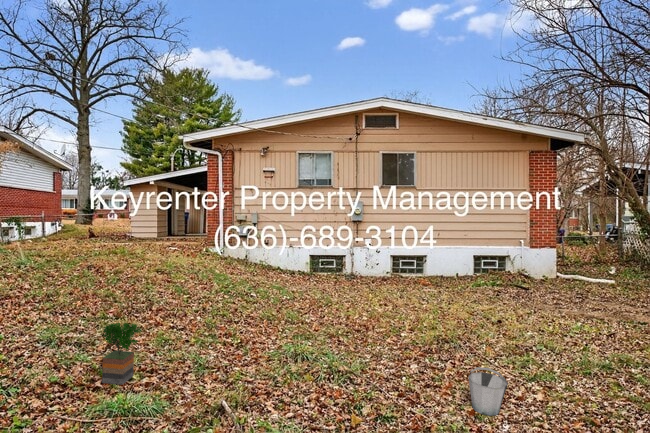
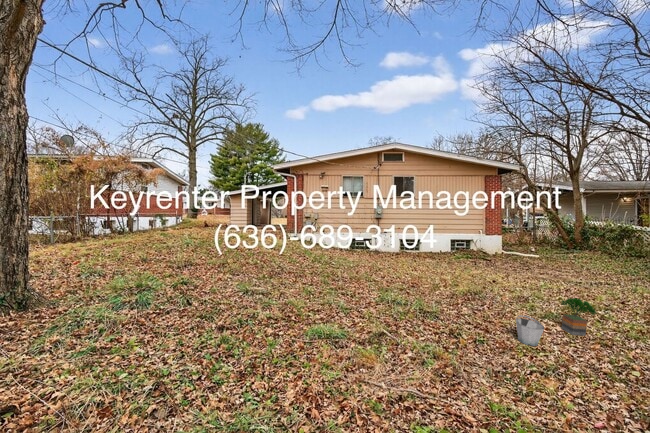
potted tree: present [102,323,141,385] -> present [561,298,596,336]

